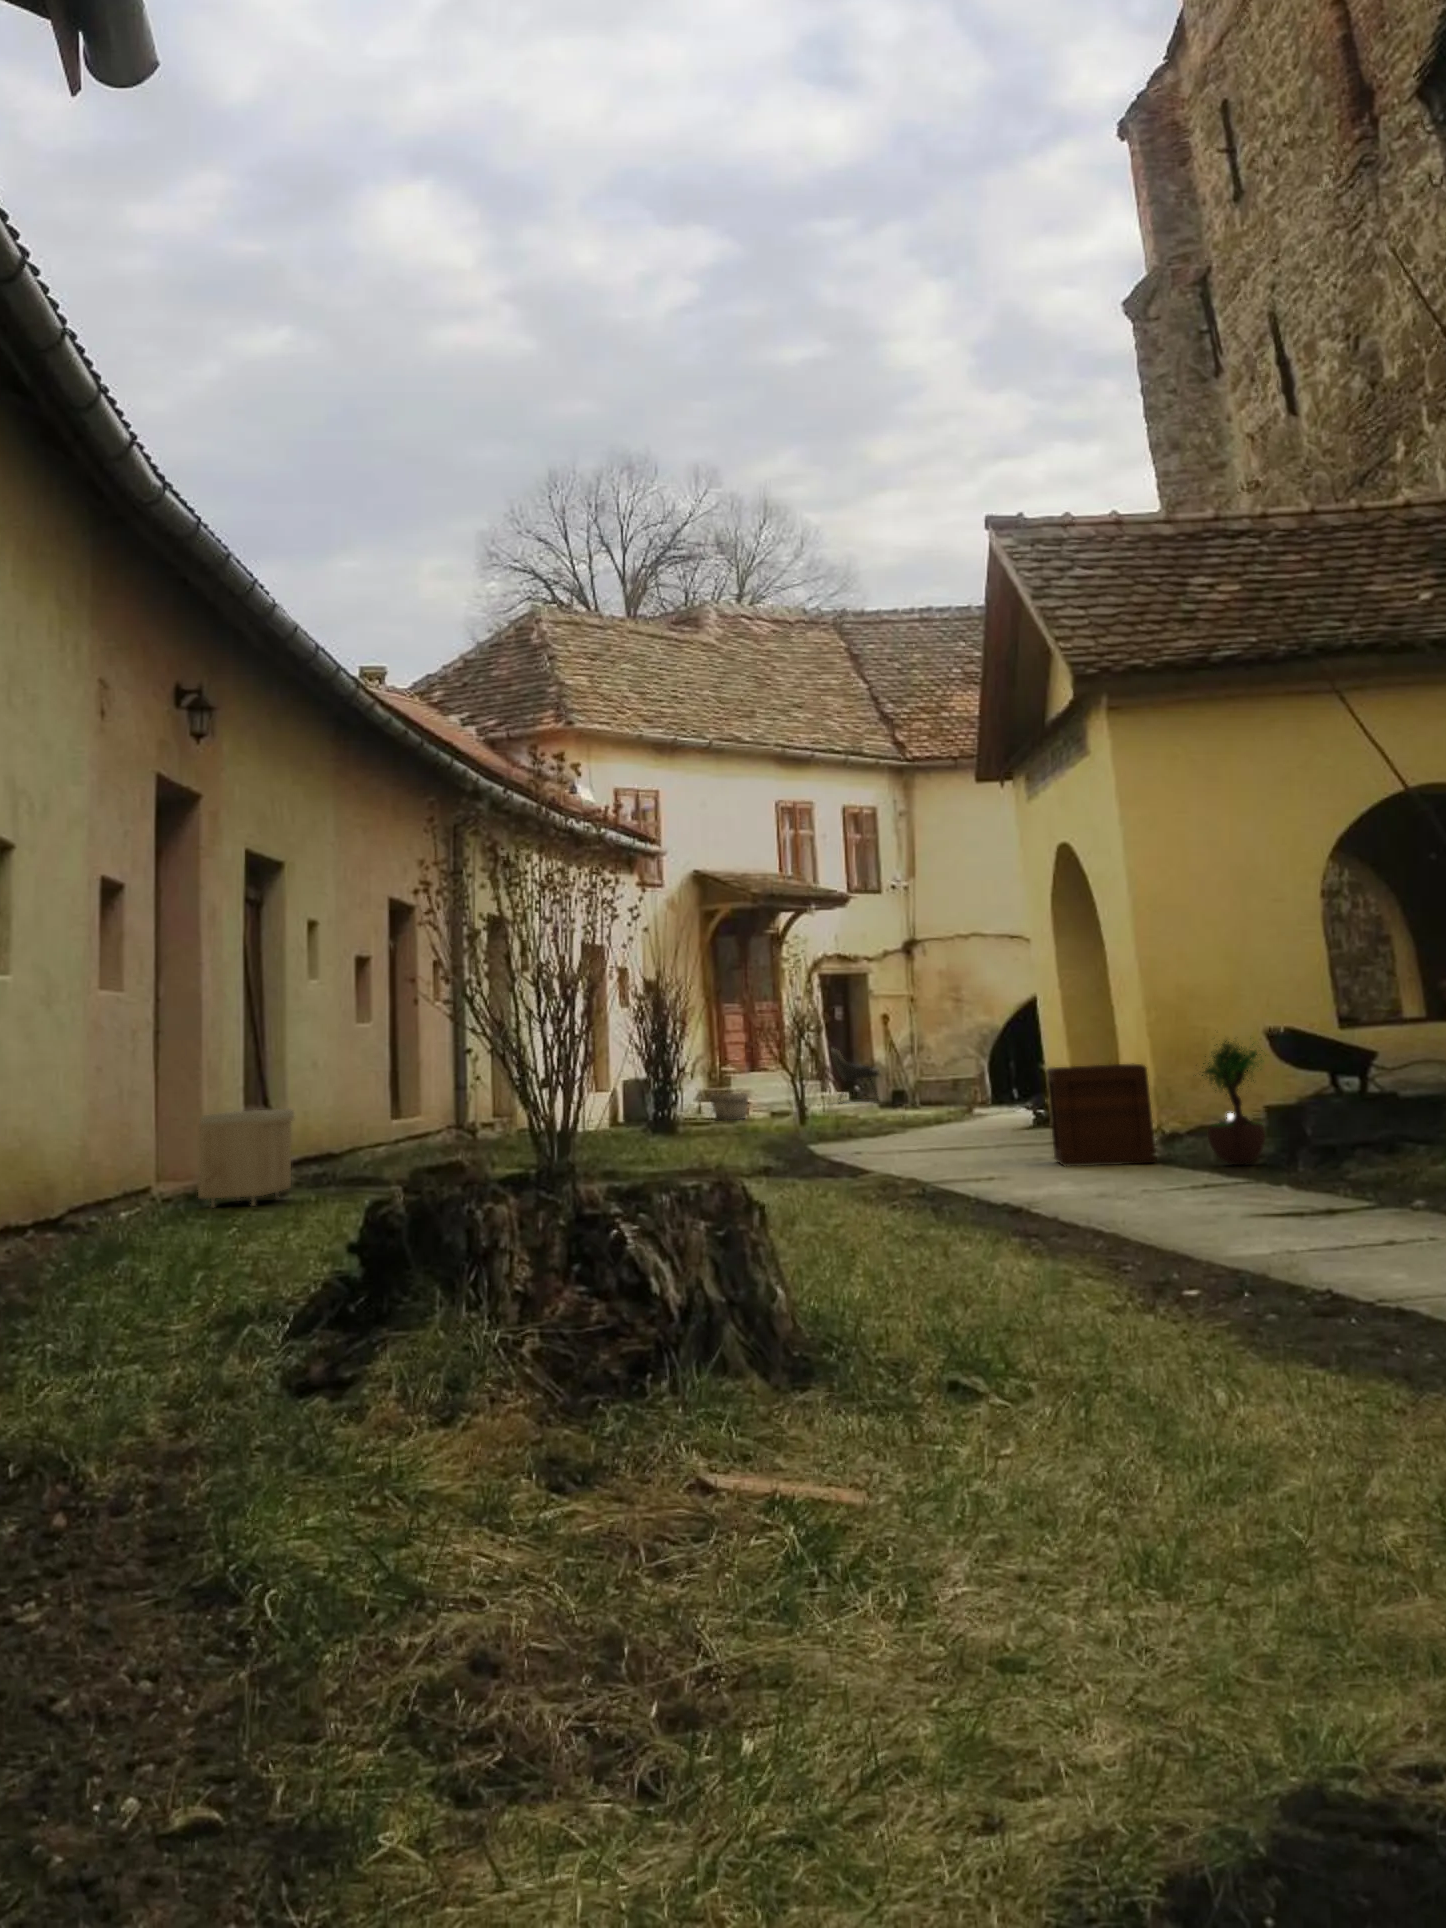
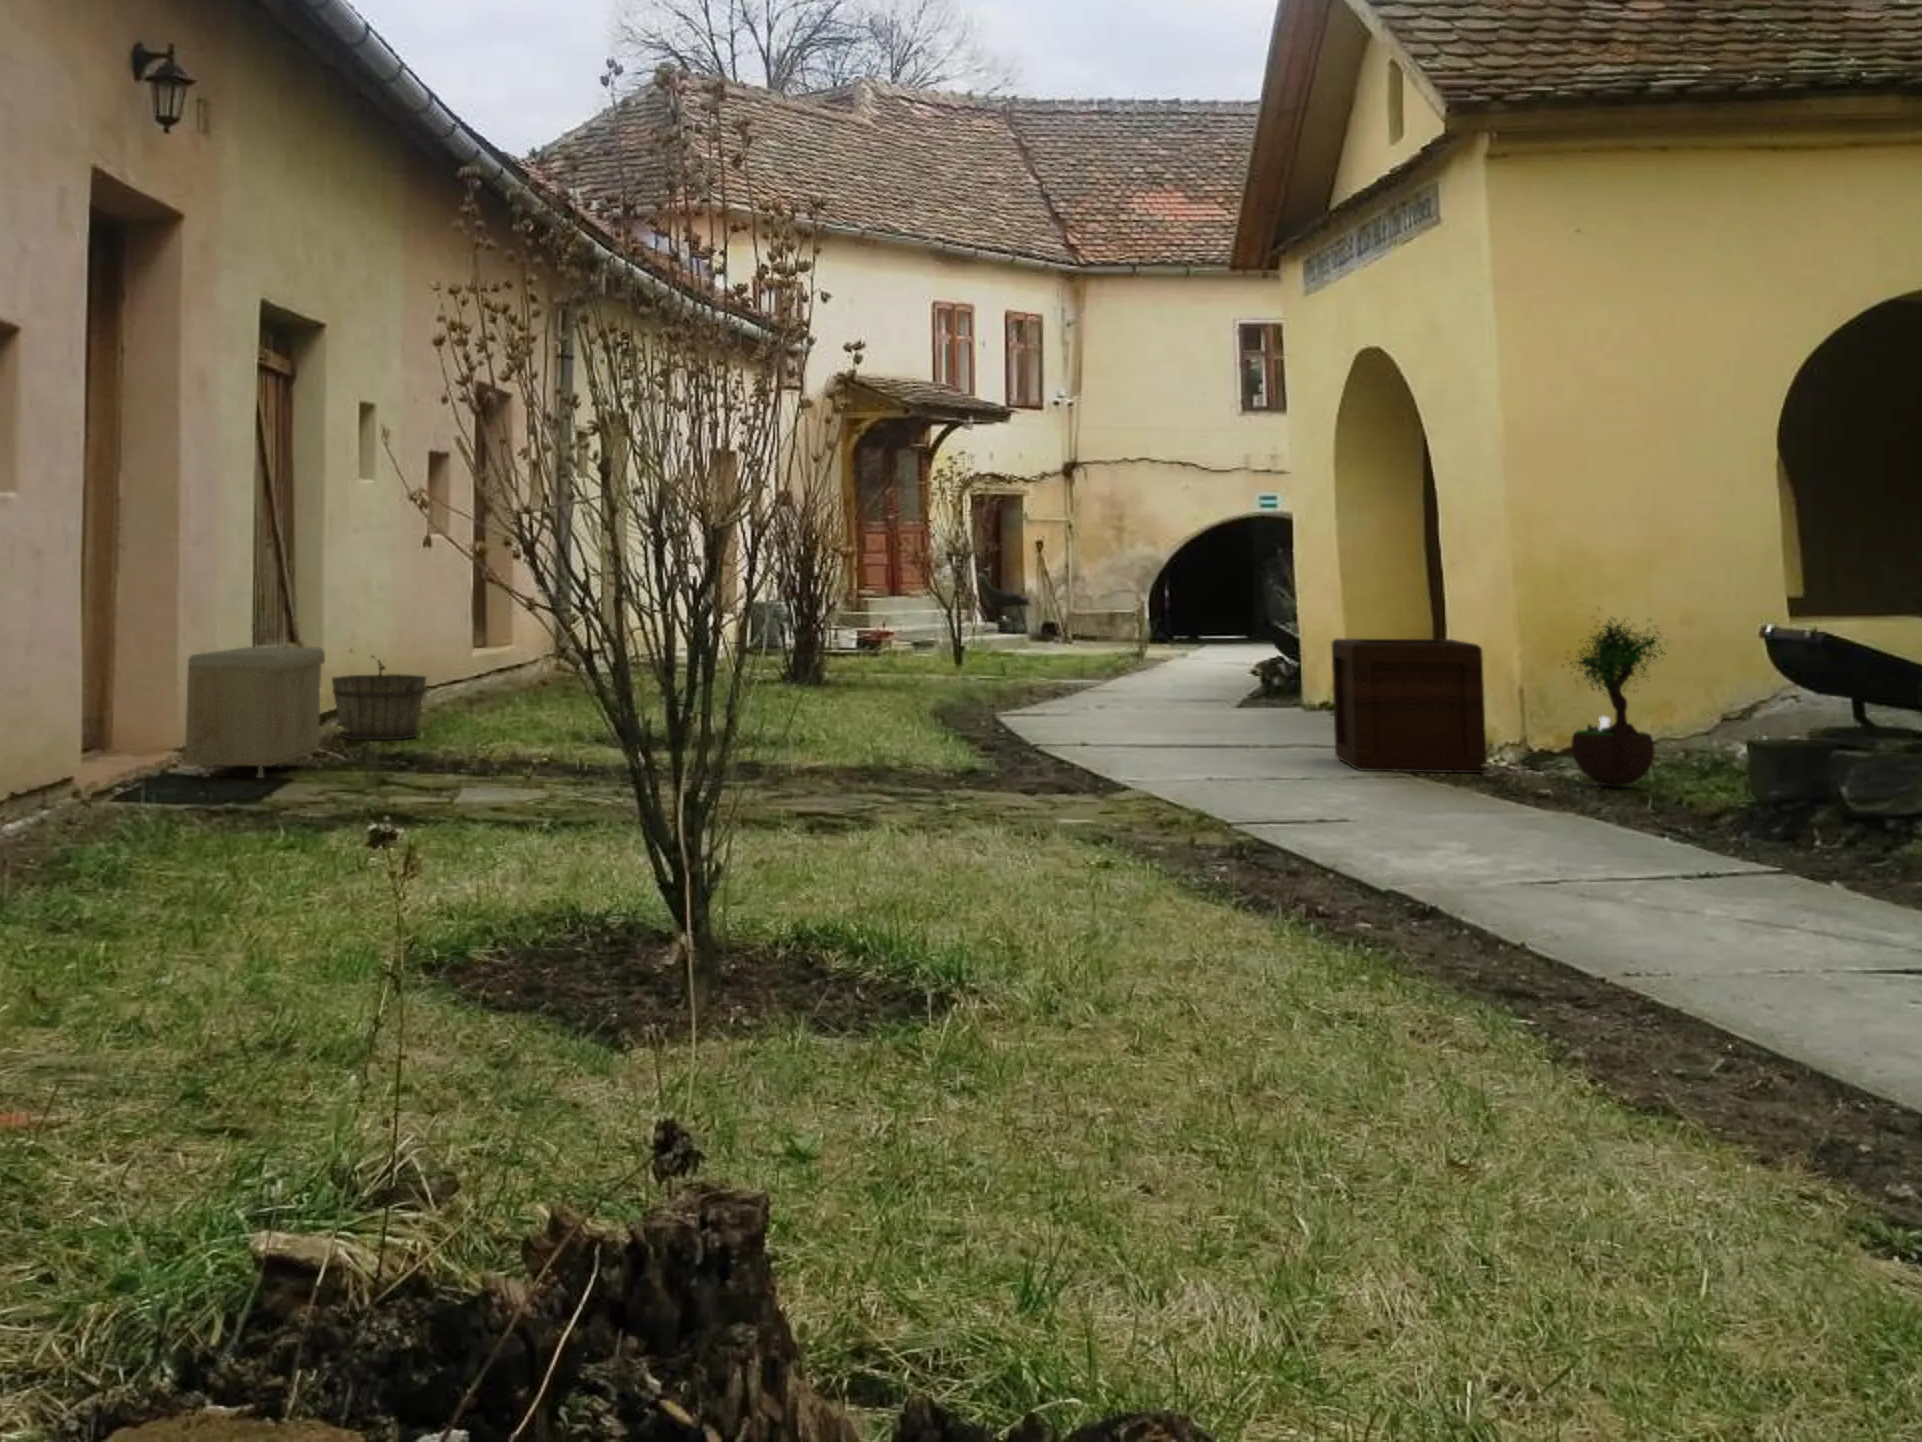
wooden bucket: present [711,1093,748,1120] -> present [332,656,427,740]

